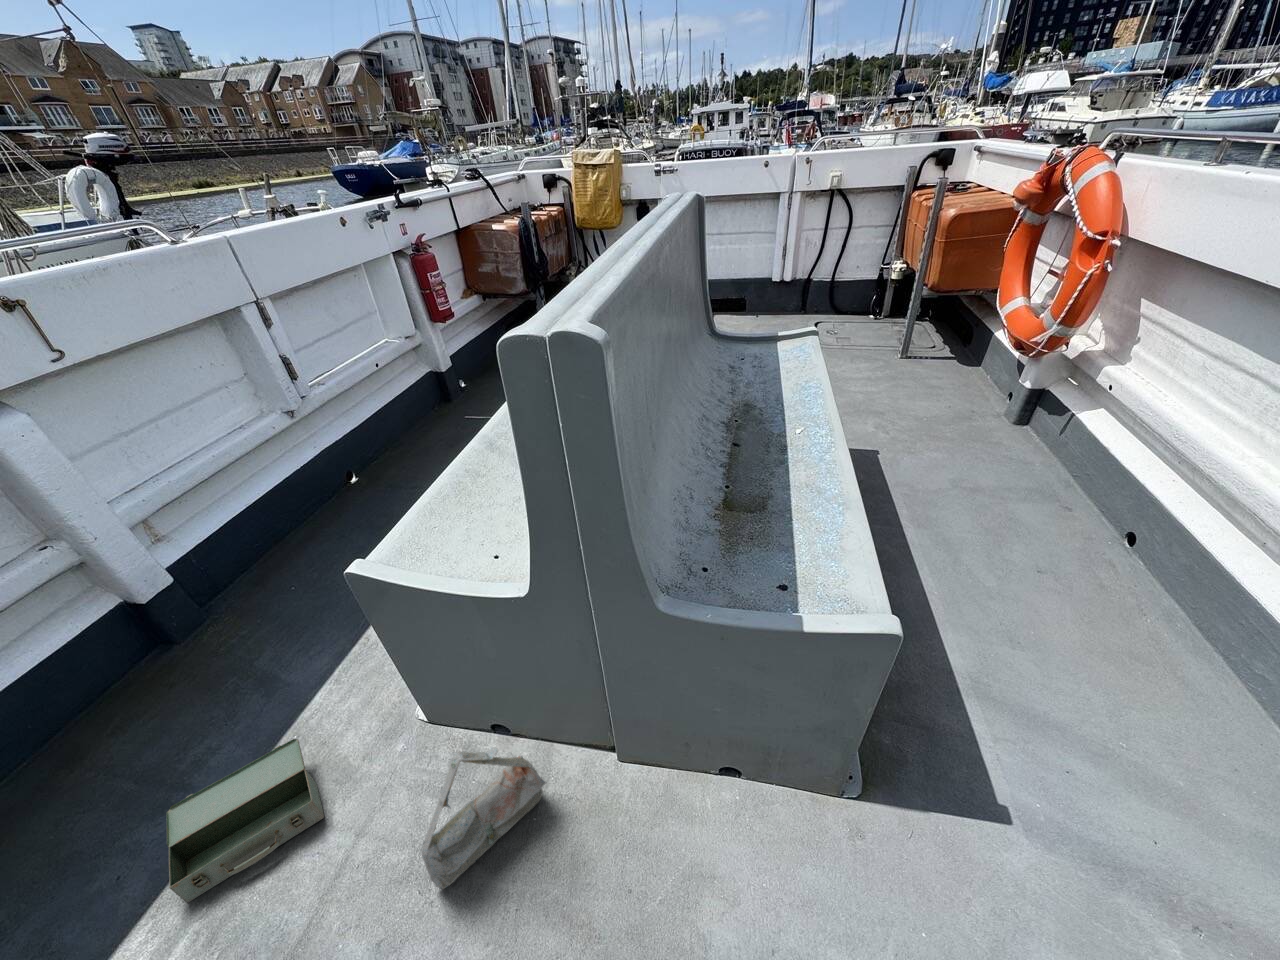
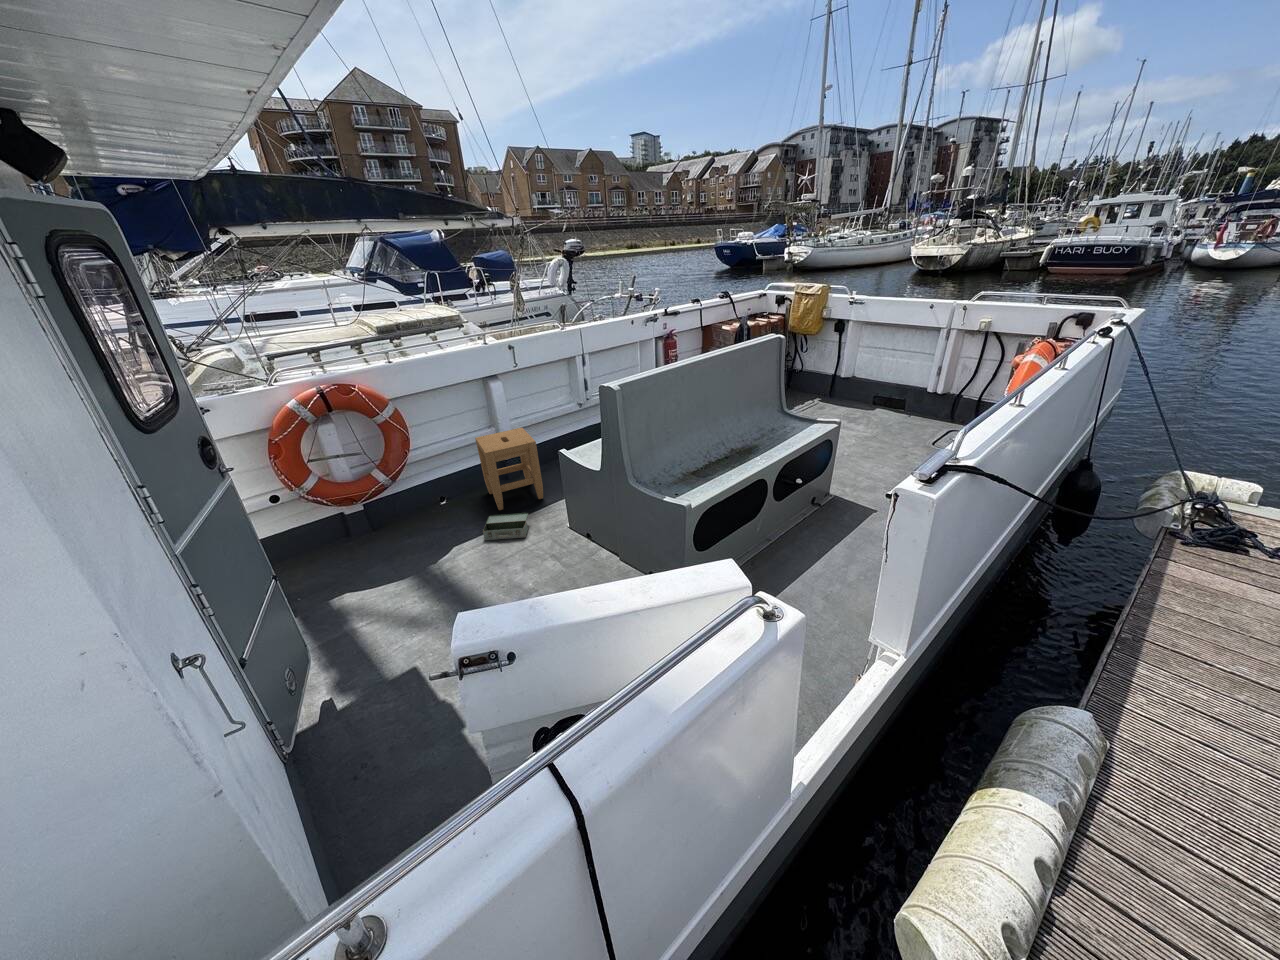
stool: none [5,512,304,758] -> present [475,428,543,510]
bag: present [421,747,546,889] -> none [542,516,587,563]

